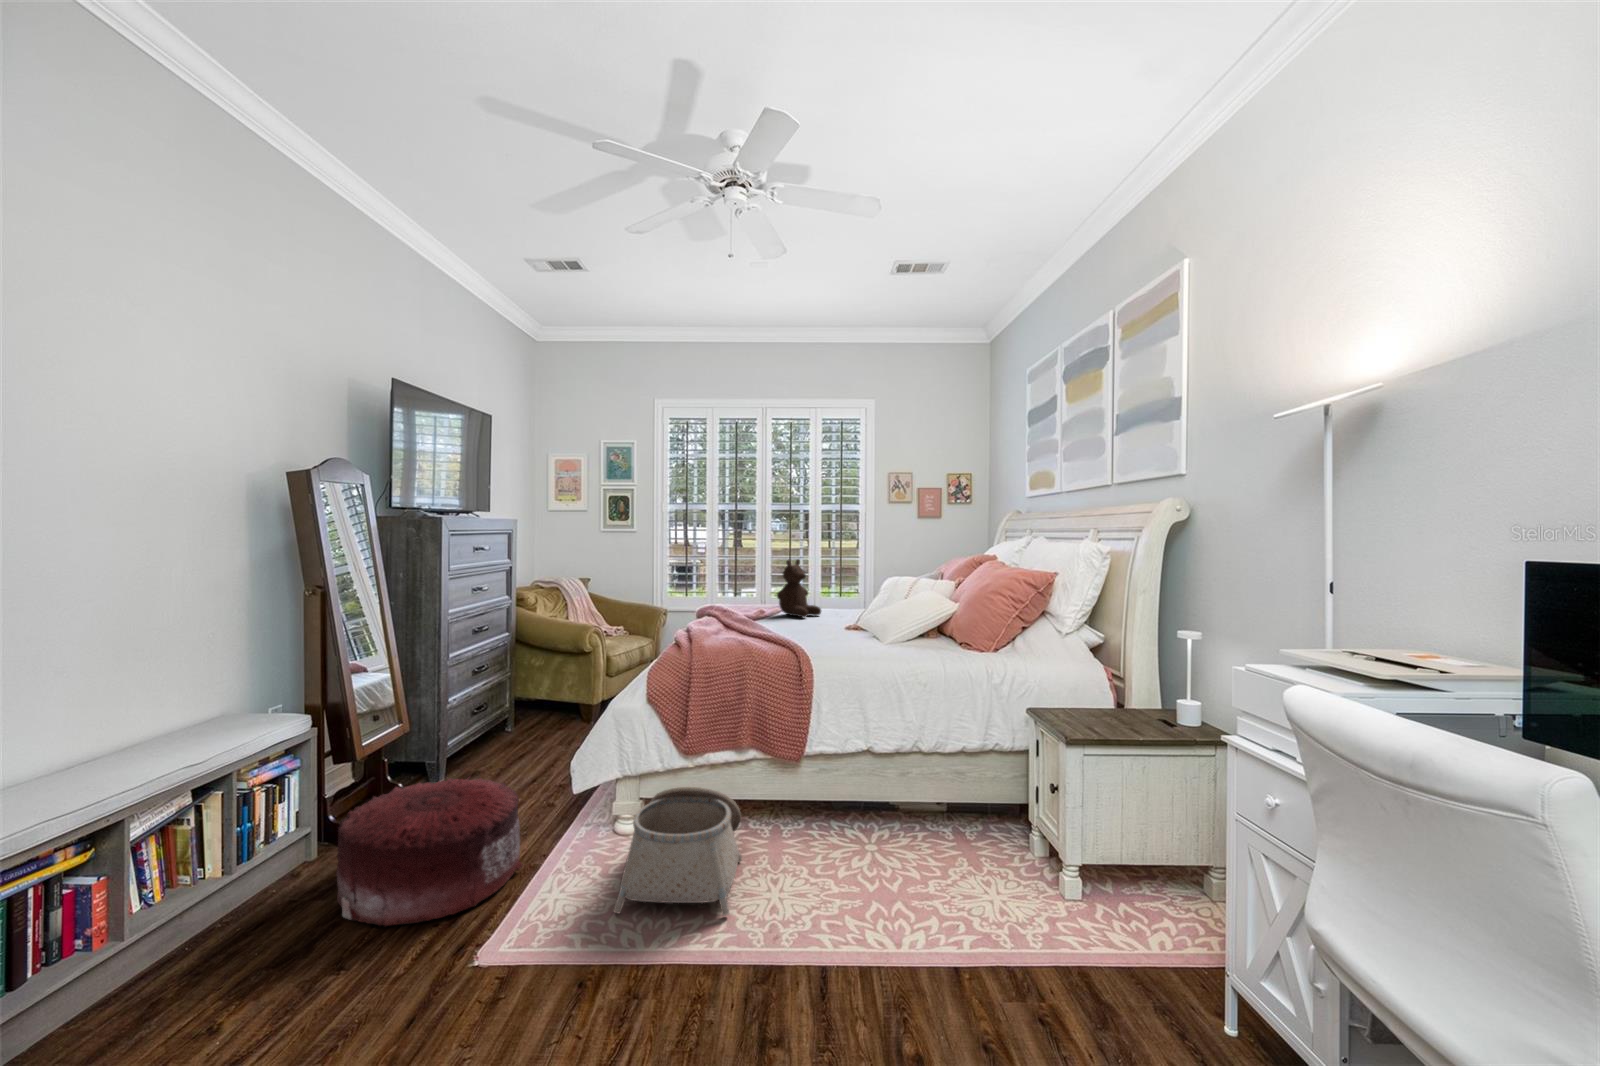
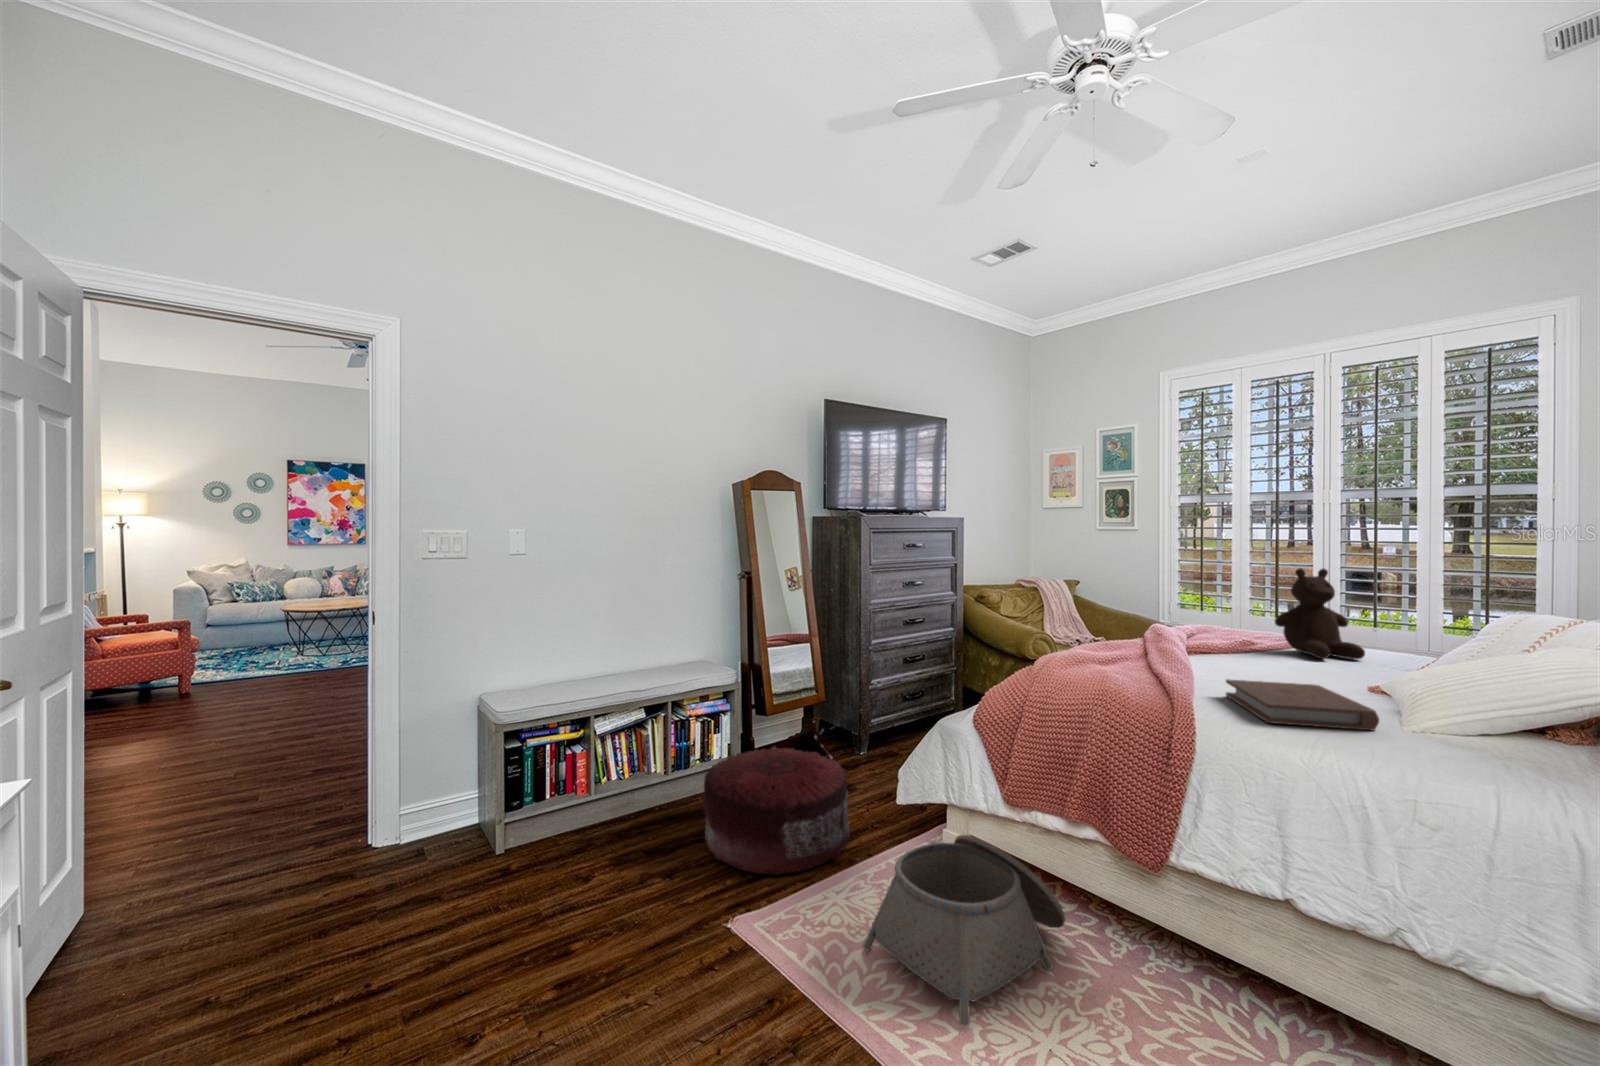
book: none [800,630,881,654] -> present [1226,679,1379,730]

